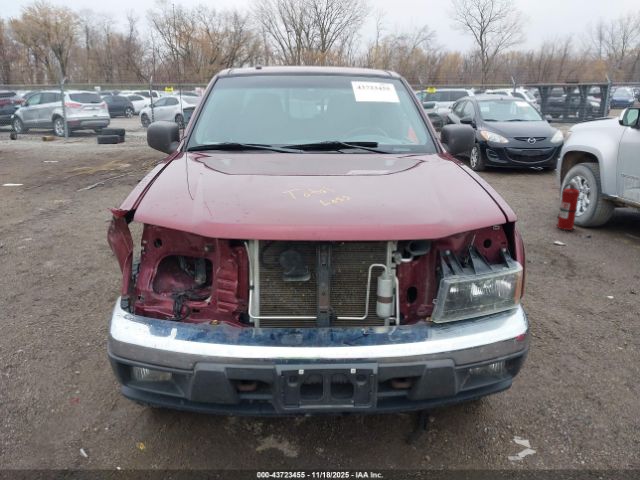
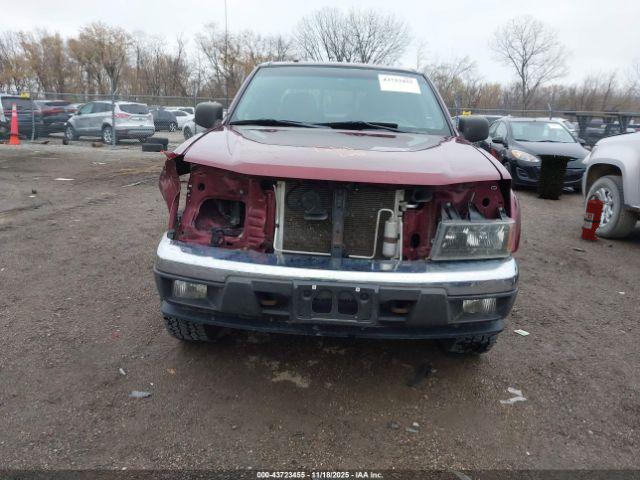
trash can: none [503,135,541,181] -> present [536,154,574,200]

